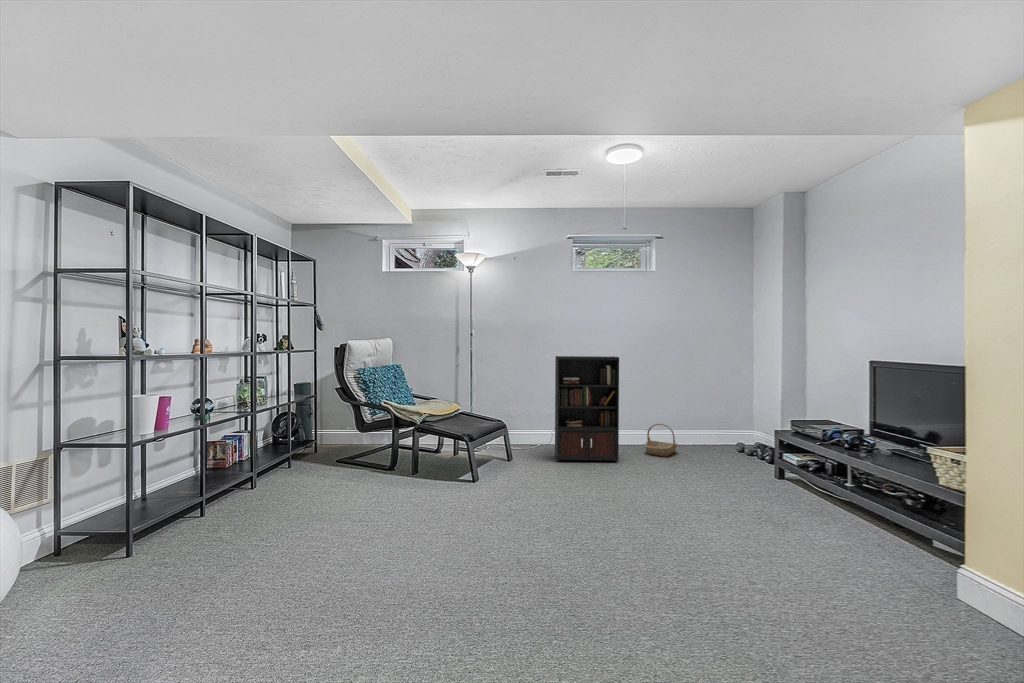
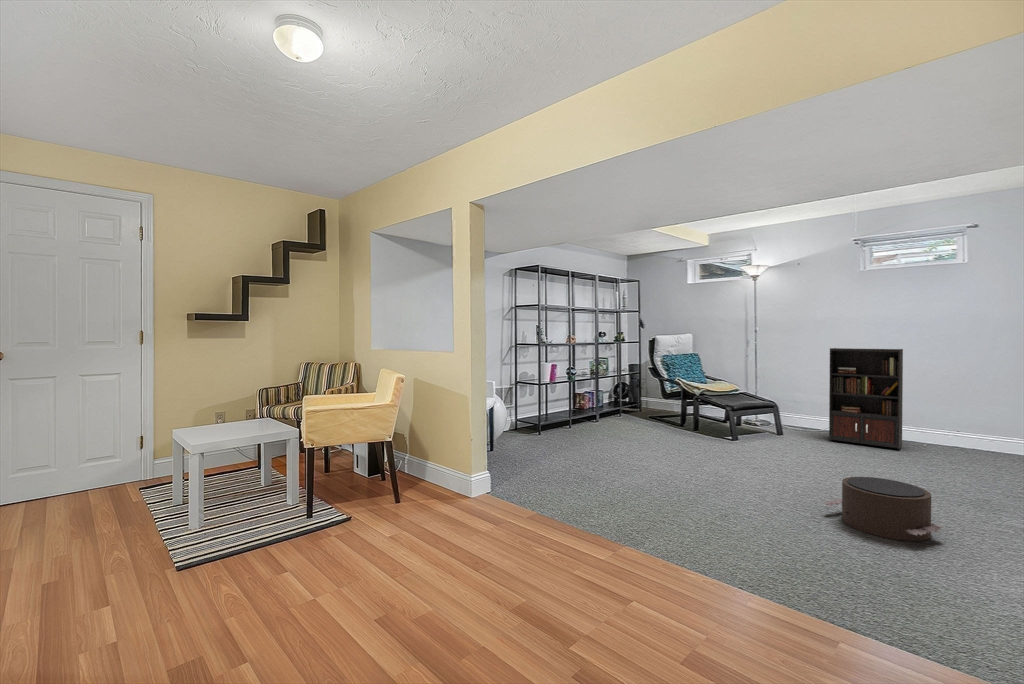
basket: present [645,424,677,457] -> none [950,422,1004,456]
pouf: none [720,541,872,650] -> present [825,477,943,541]

